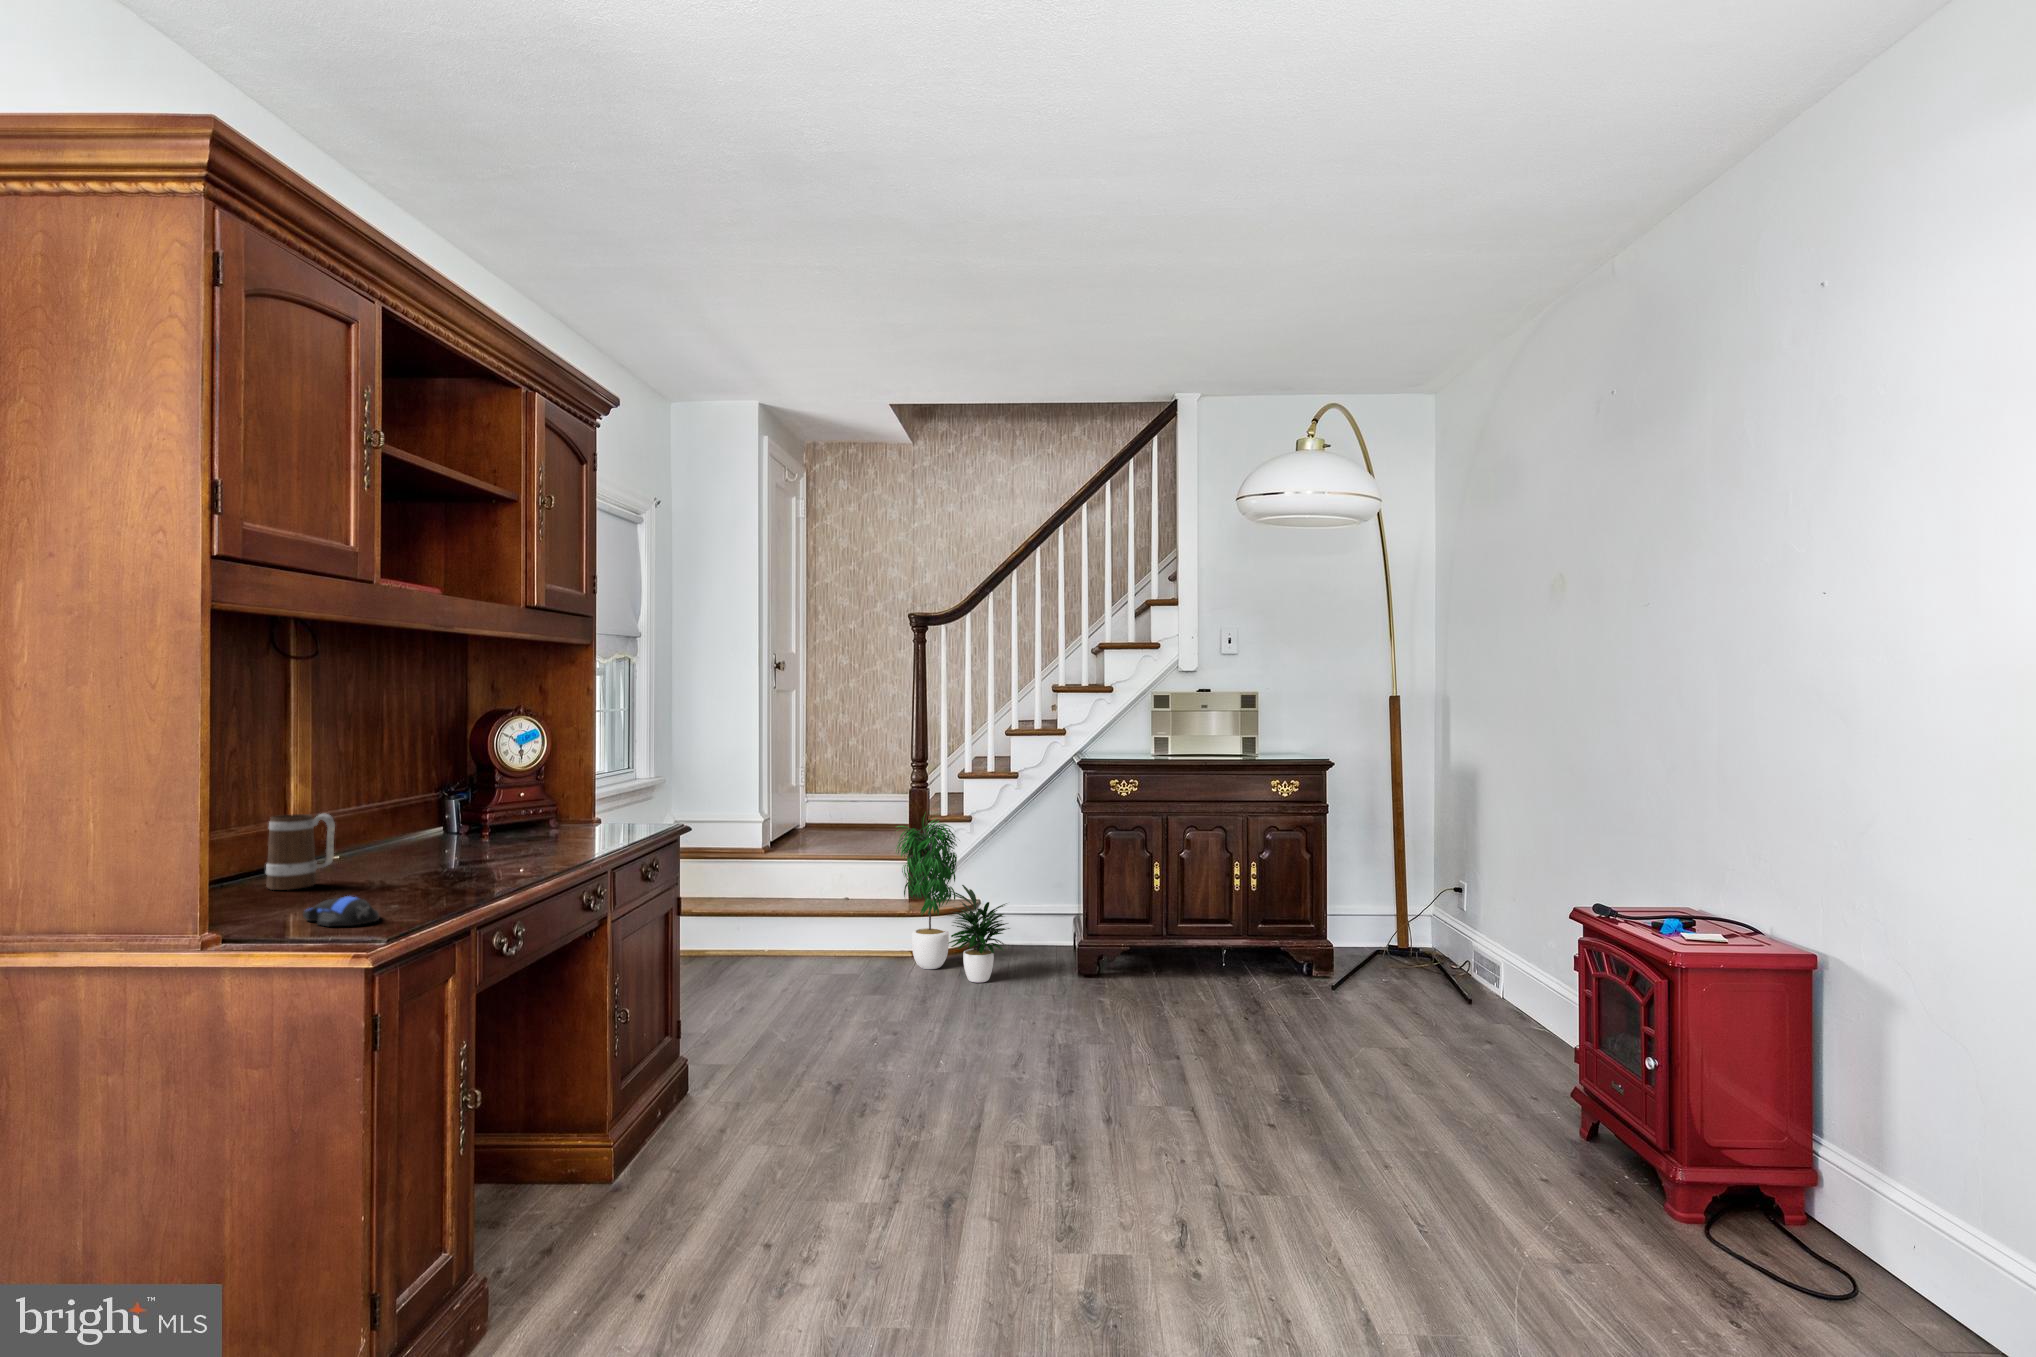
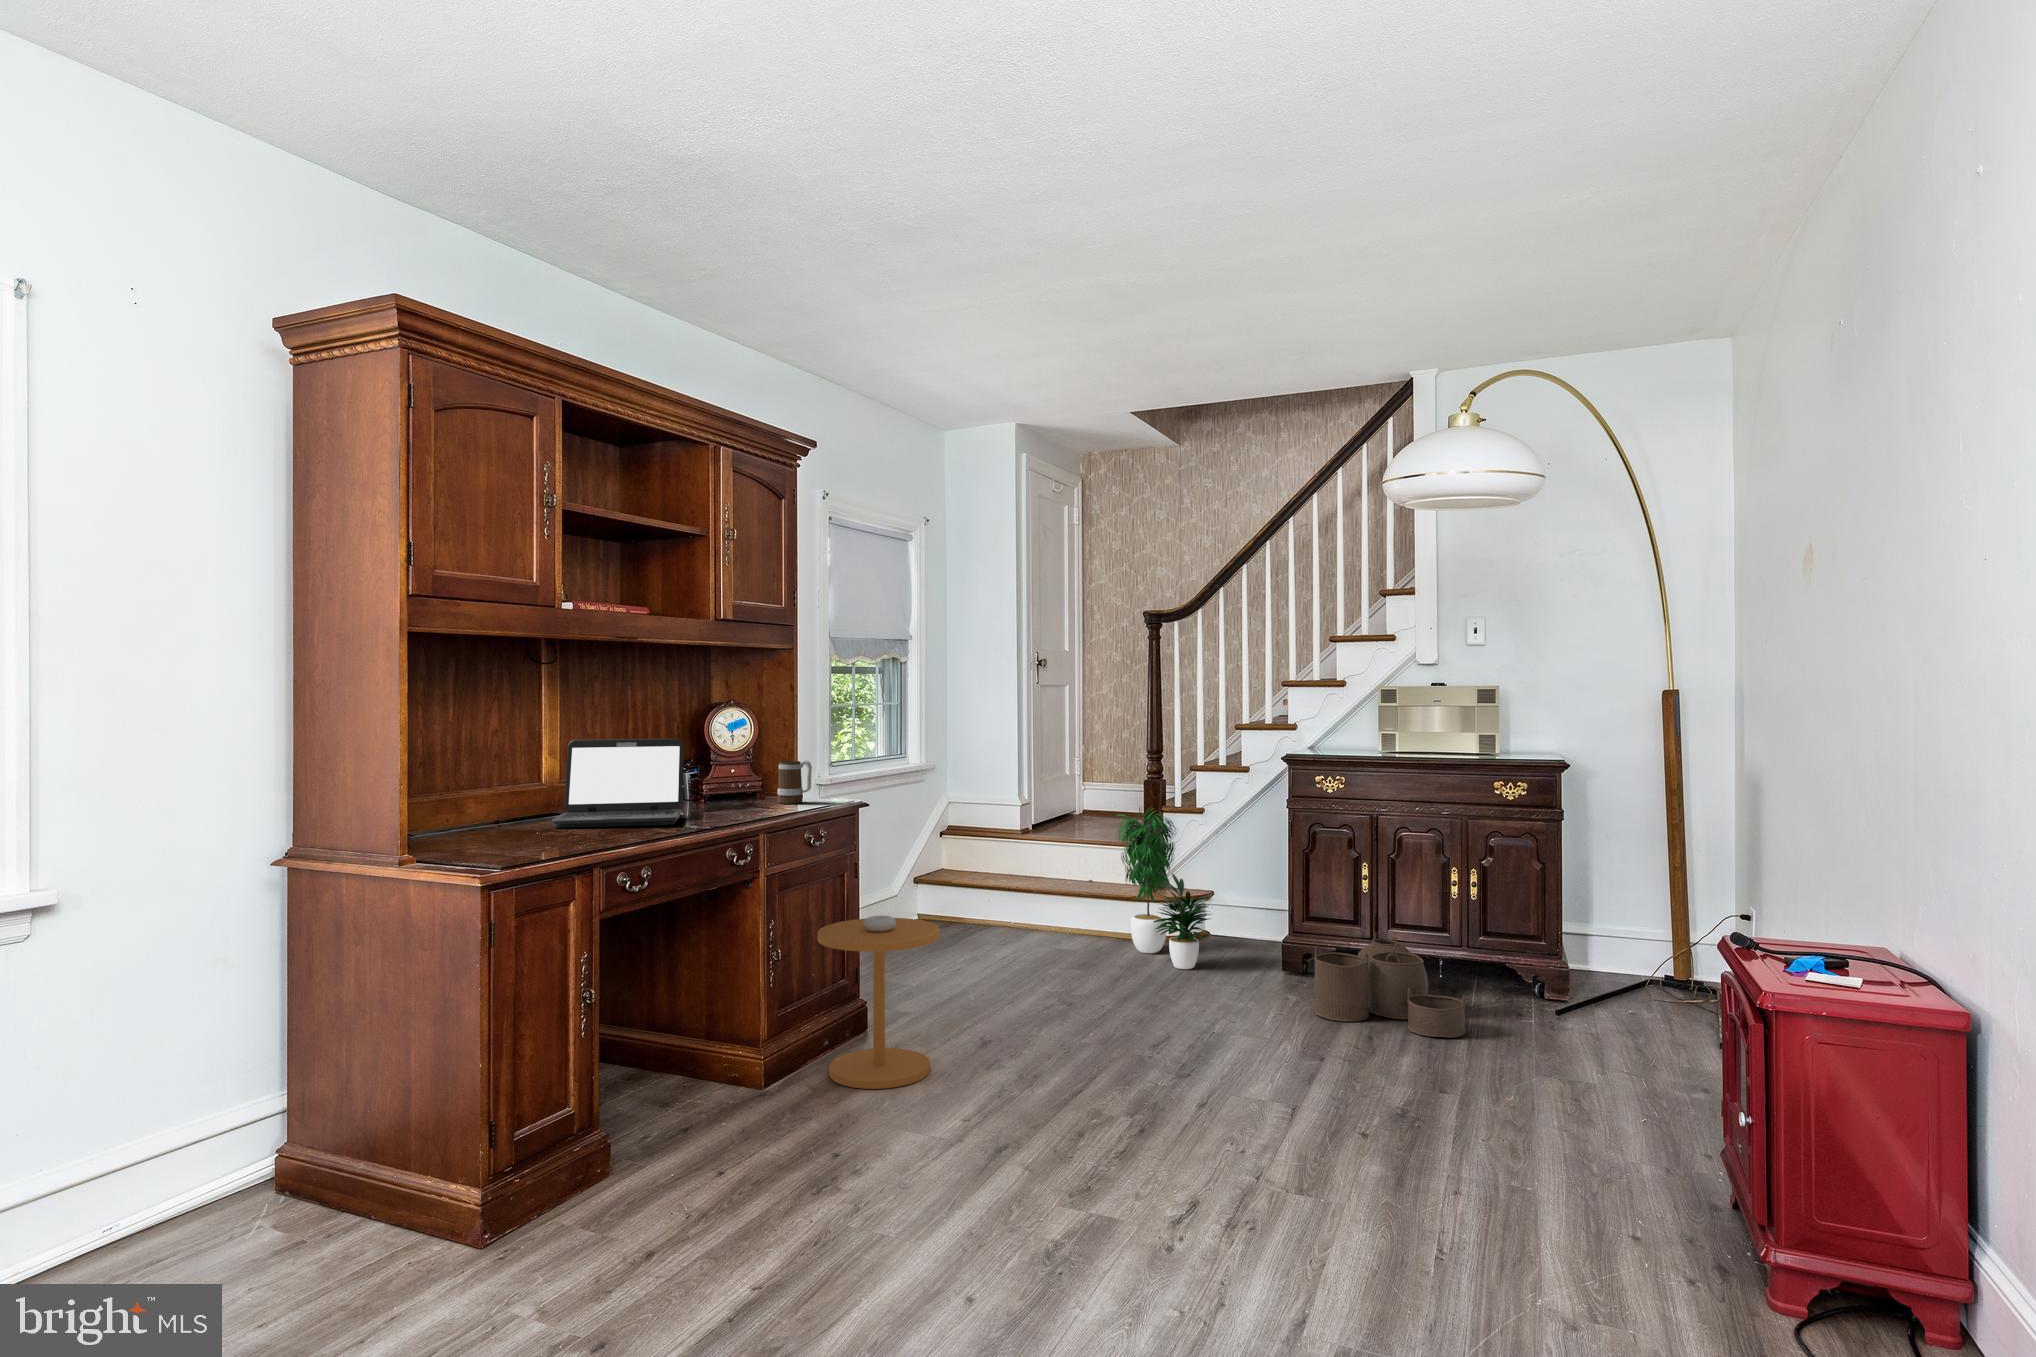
laptop: none [340,755,521,878] -> present [552,739,684,828]
mug: present [266,814,335,890] -> present [777,761,812,804]
computer mouse: present [303,896,379,926] -> none [475,837,521,858]
woven basket: none [1135,930,1281,1026] -> present [1314,933,1465,1038]
side table: none [668,956,813,1162] -> present [817,915,940,1089]

